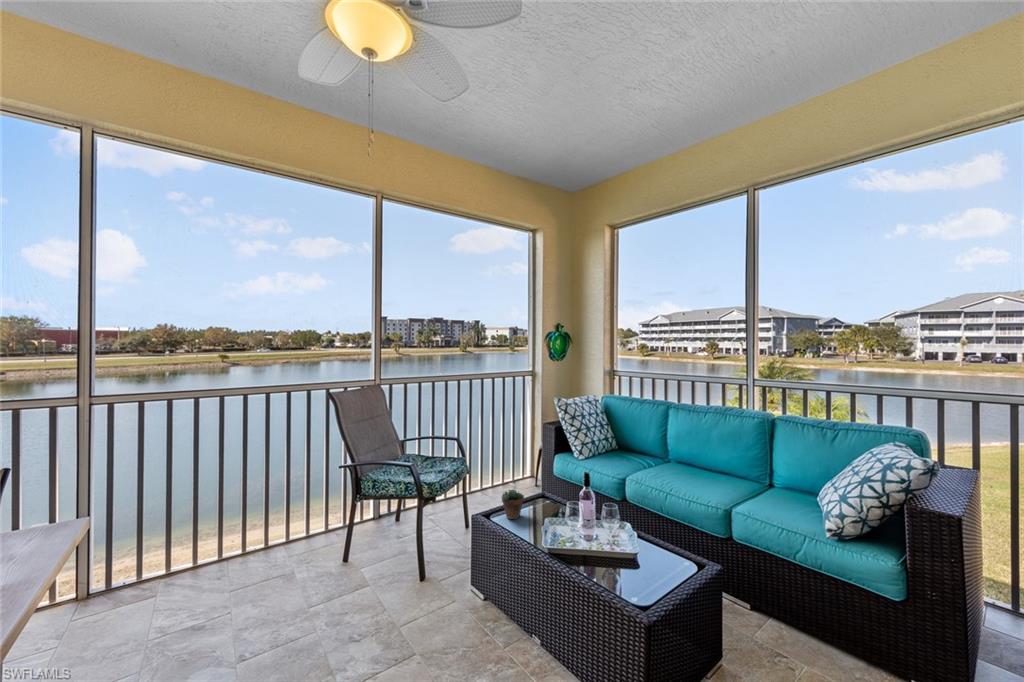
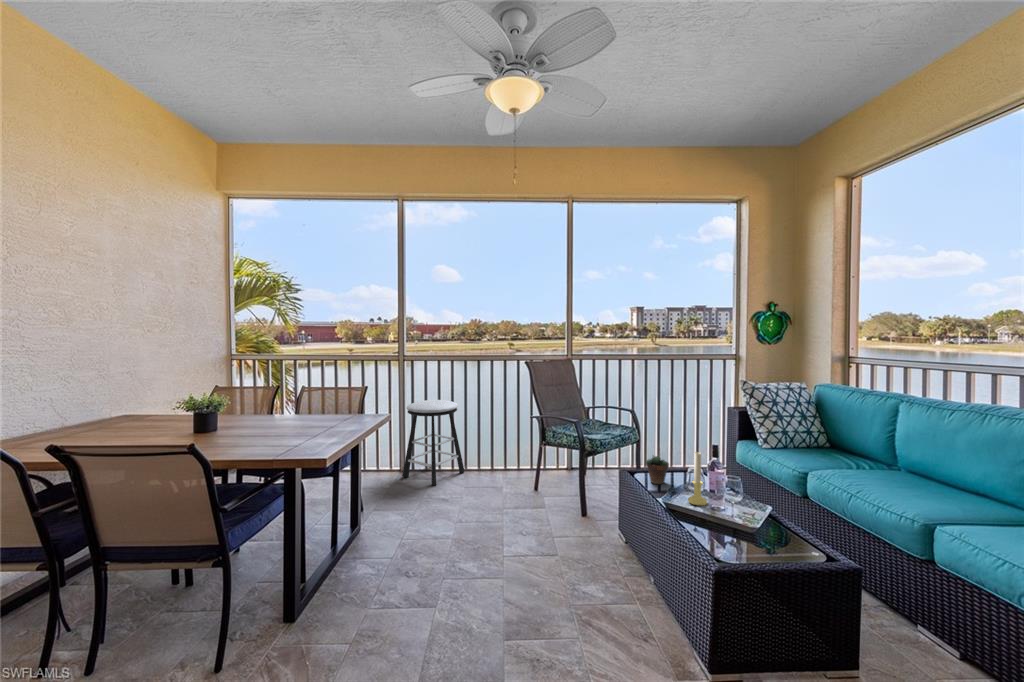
stool: none [133,456,242,584] -> present [402,400,464,485]
candle holder: none [554,481,572,536] -> present [688,452,707,506]

